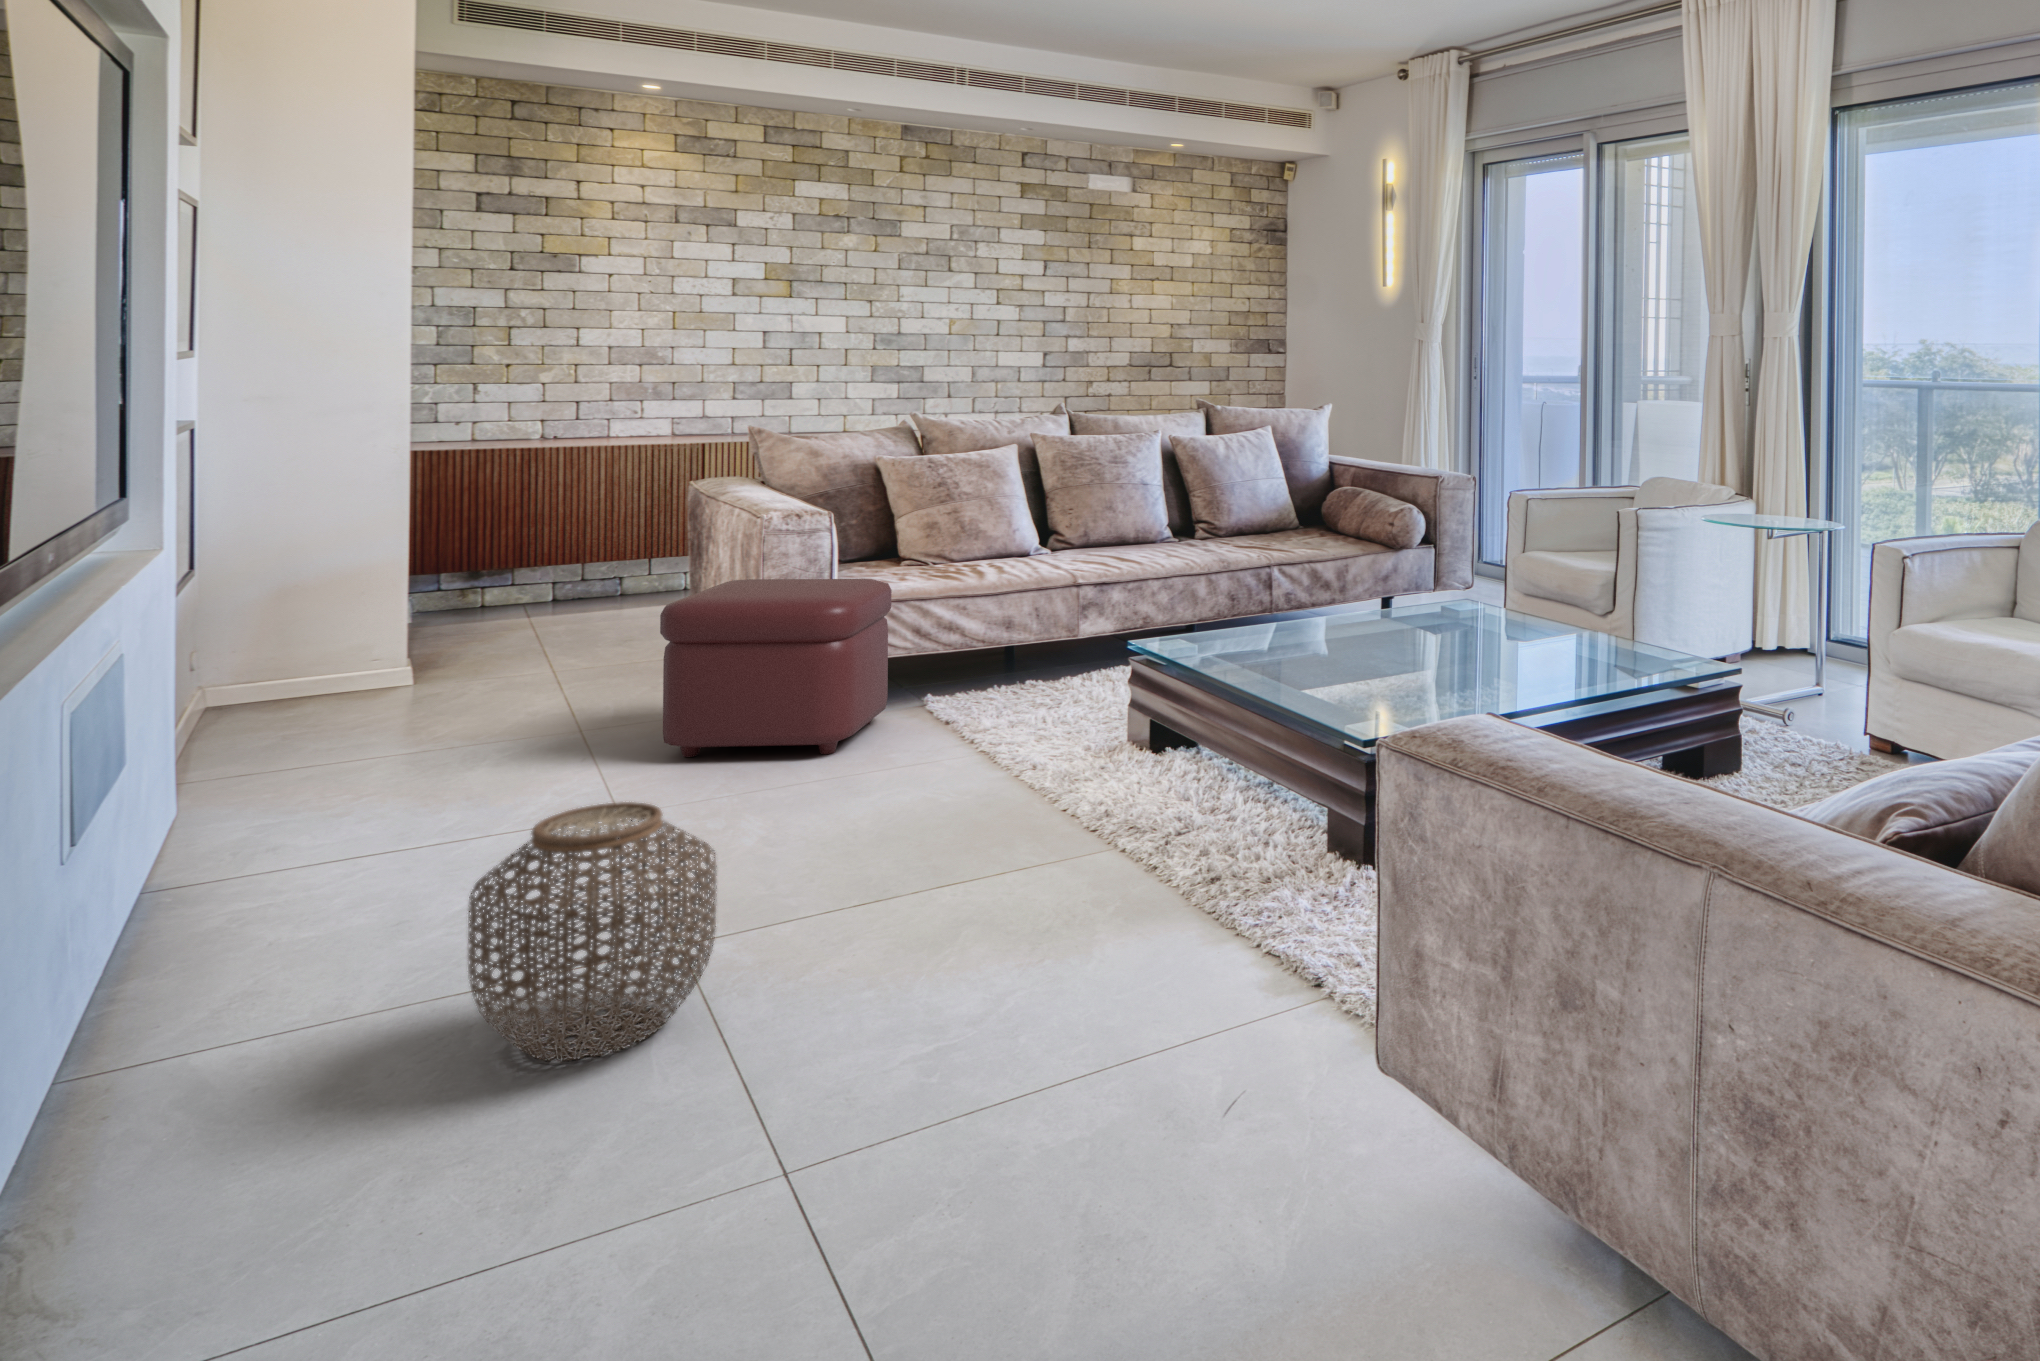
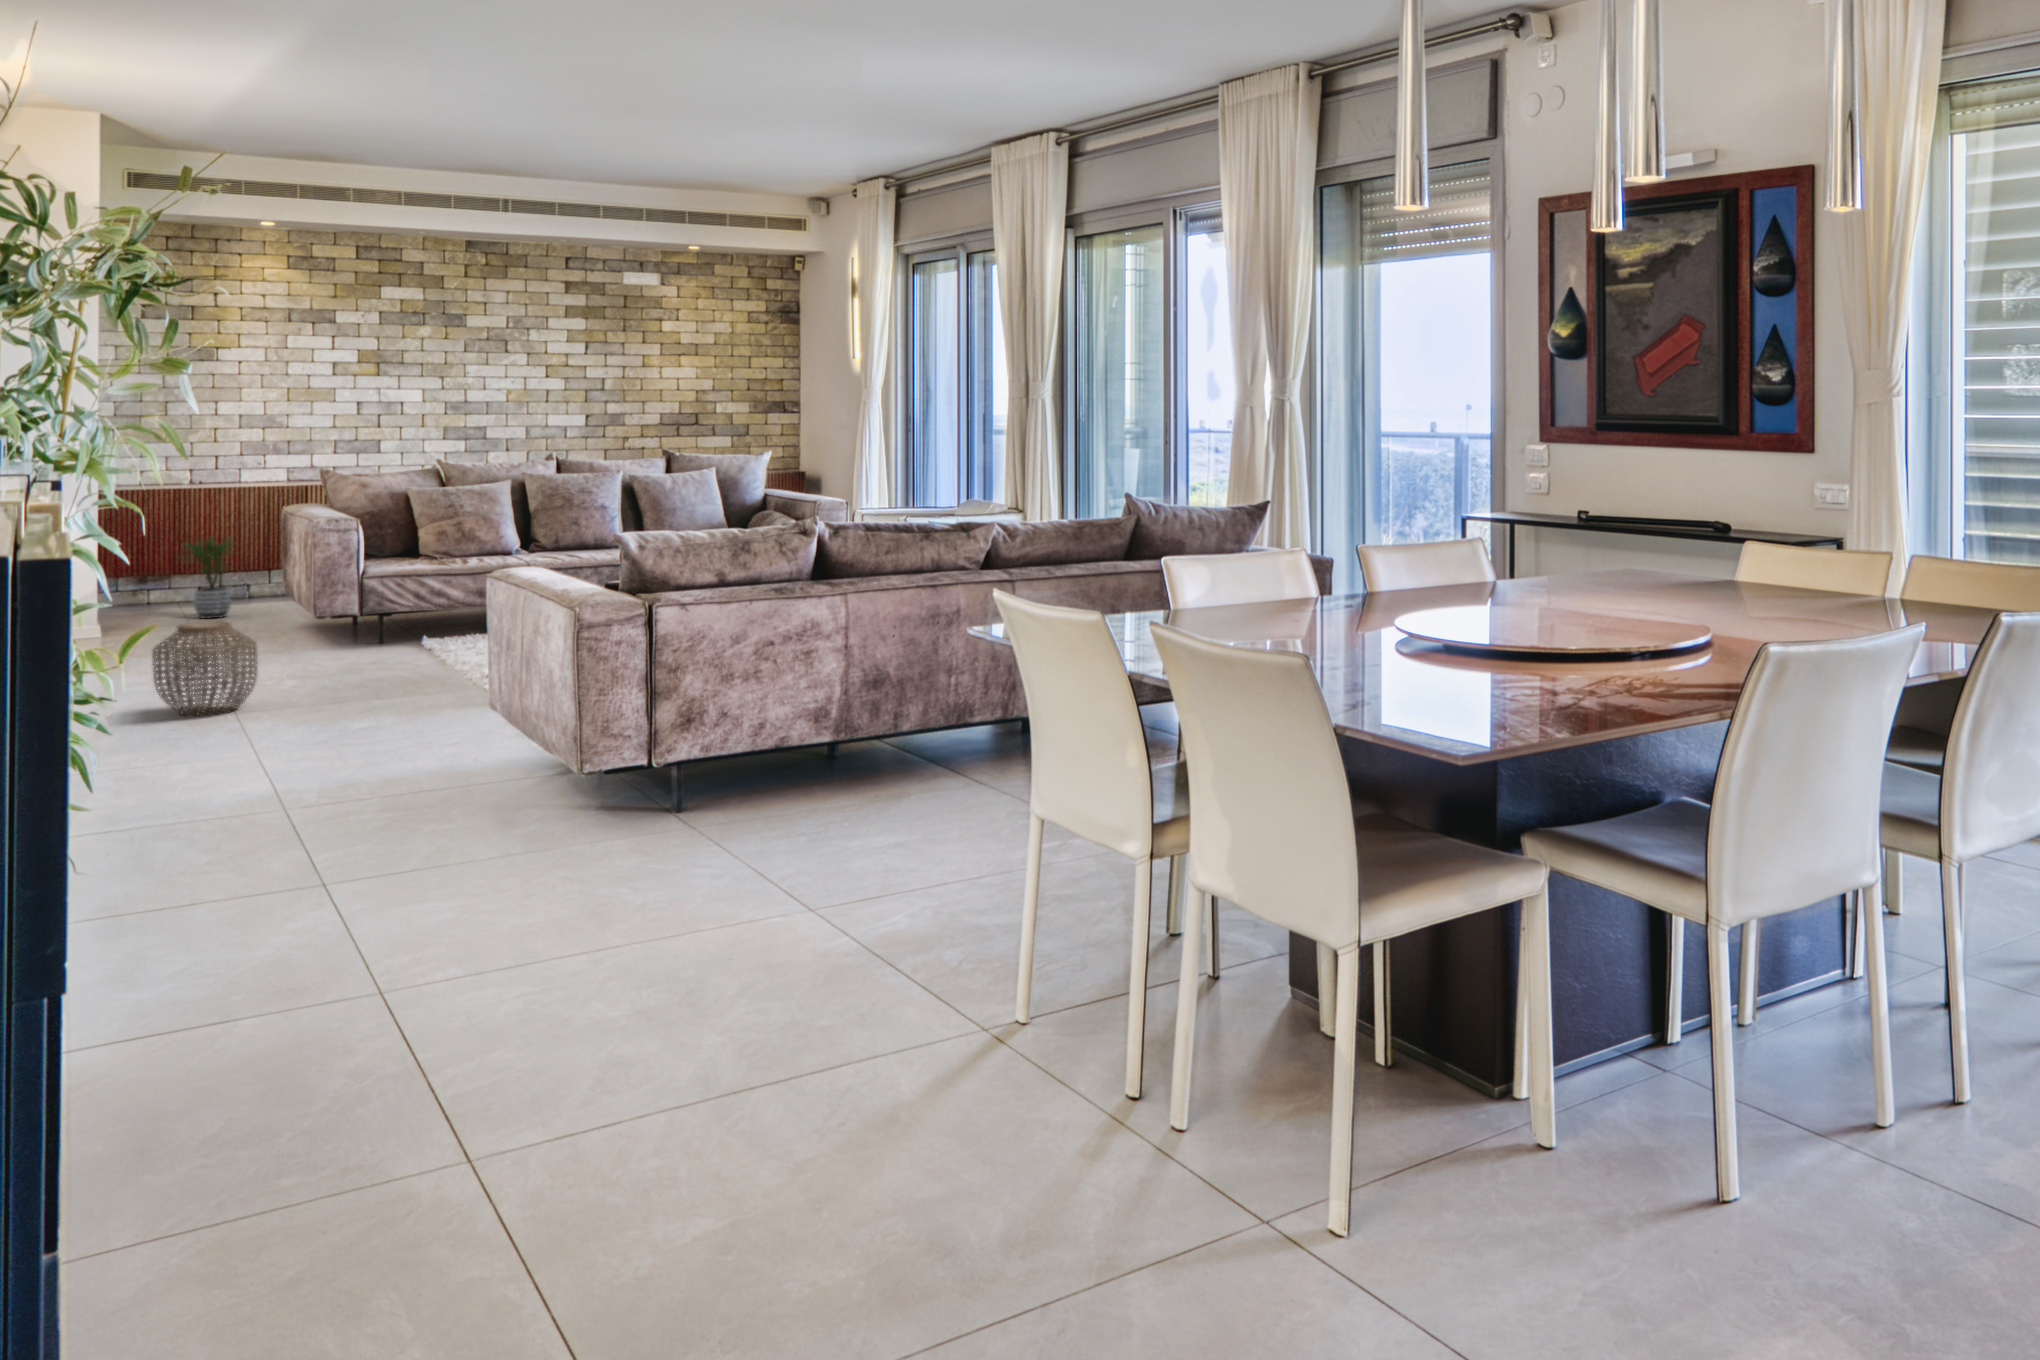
potted plant: none [519,524,618,655] -> present [182,536,237,619]
ottoman: present [660,579,892,757] -> none [254,558,399,652]

